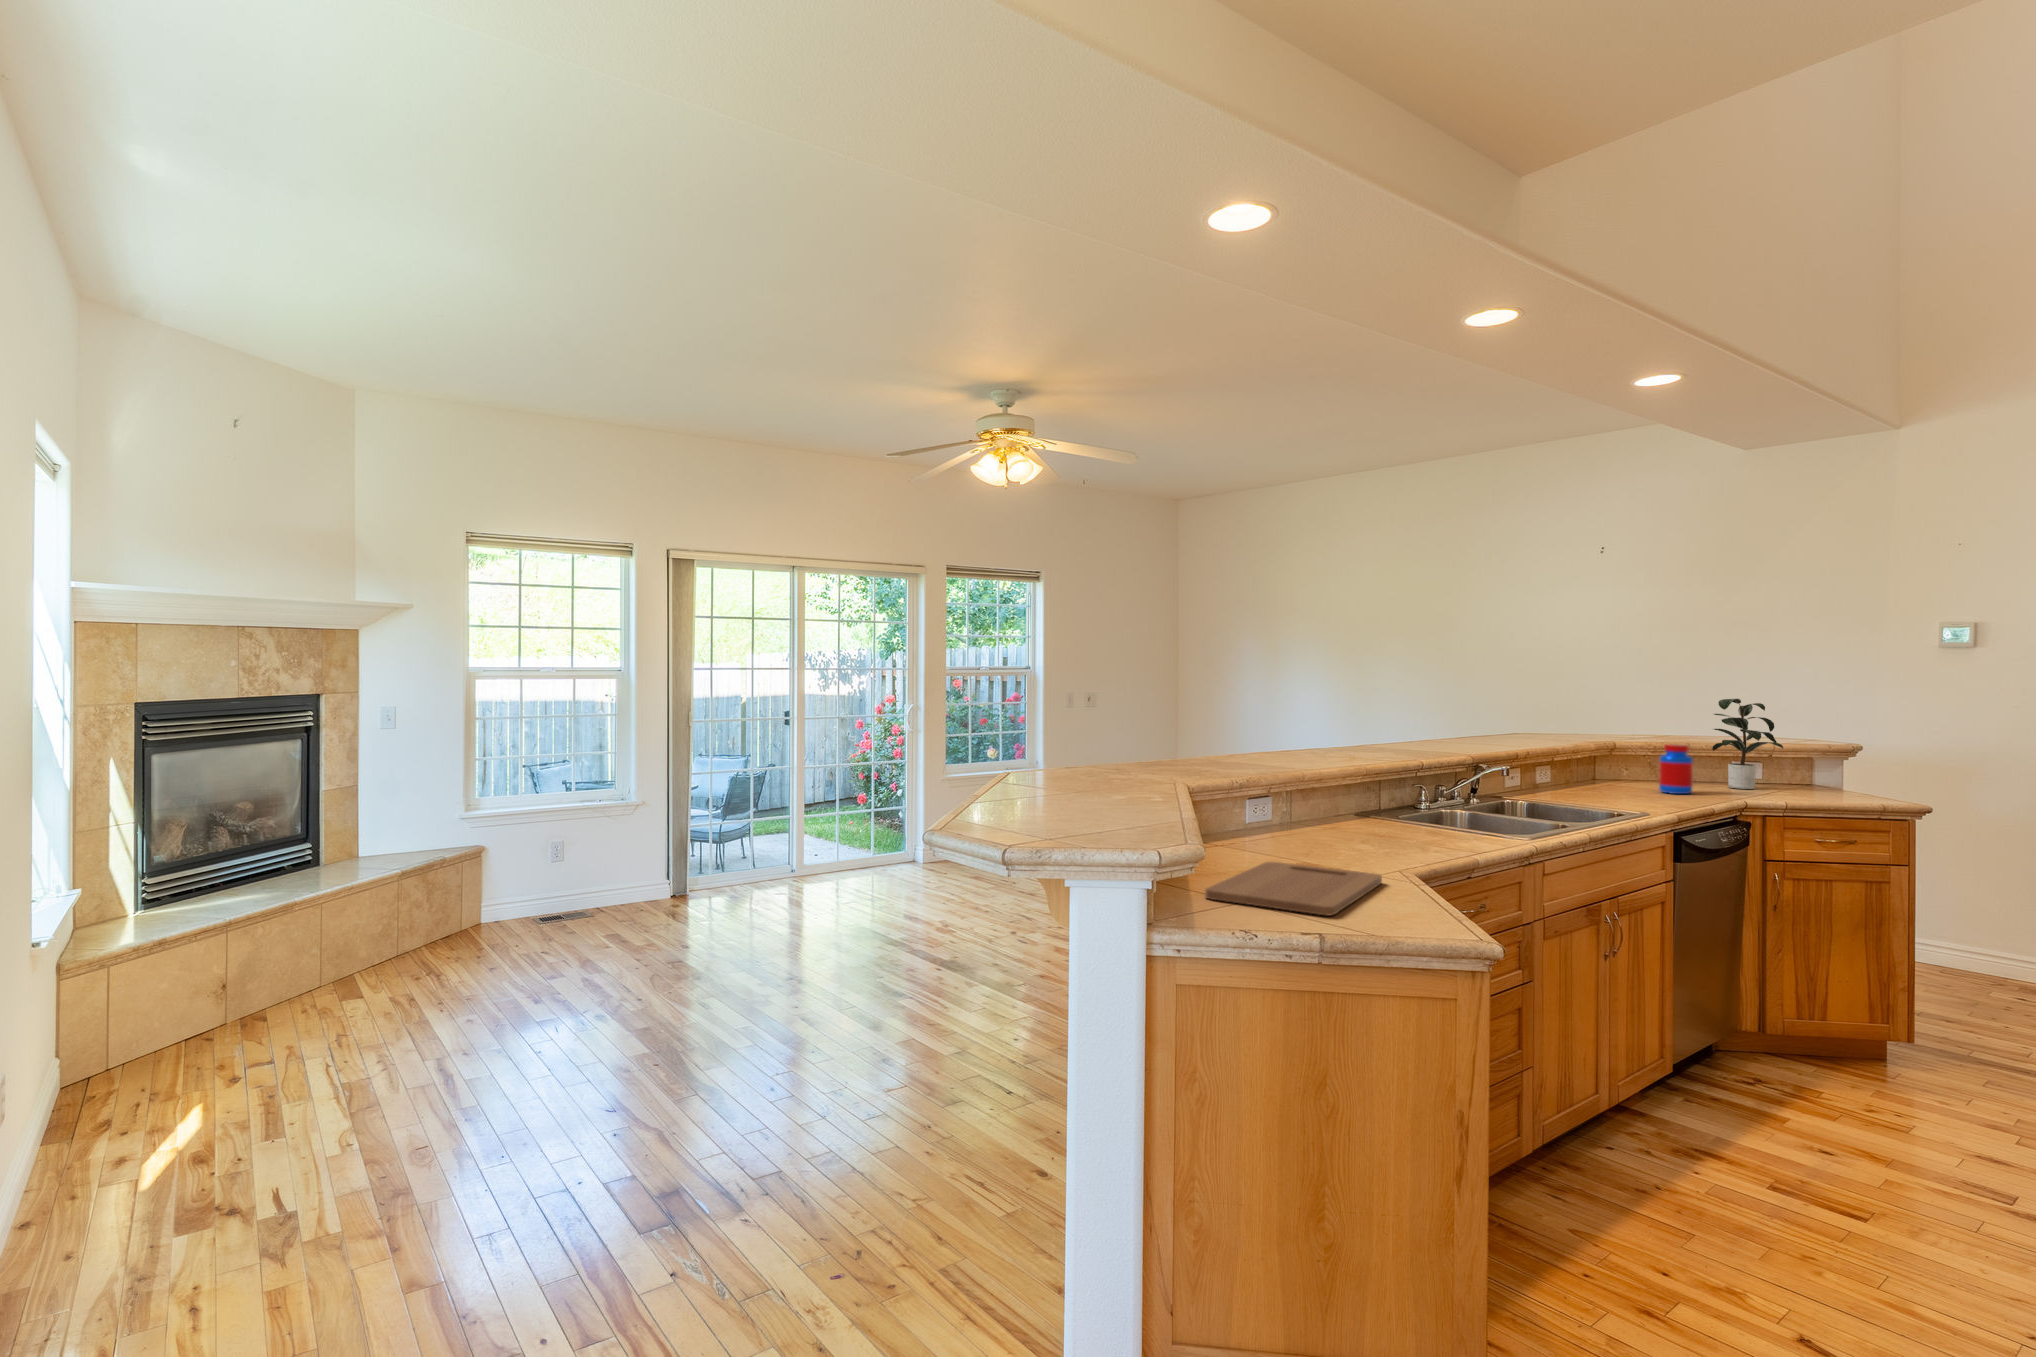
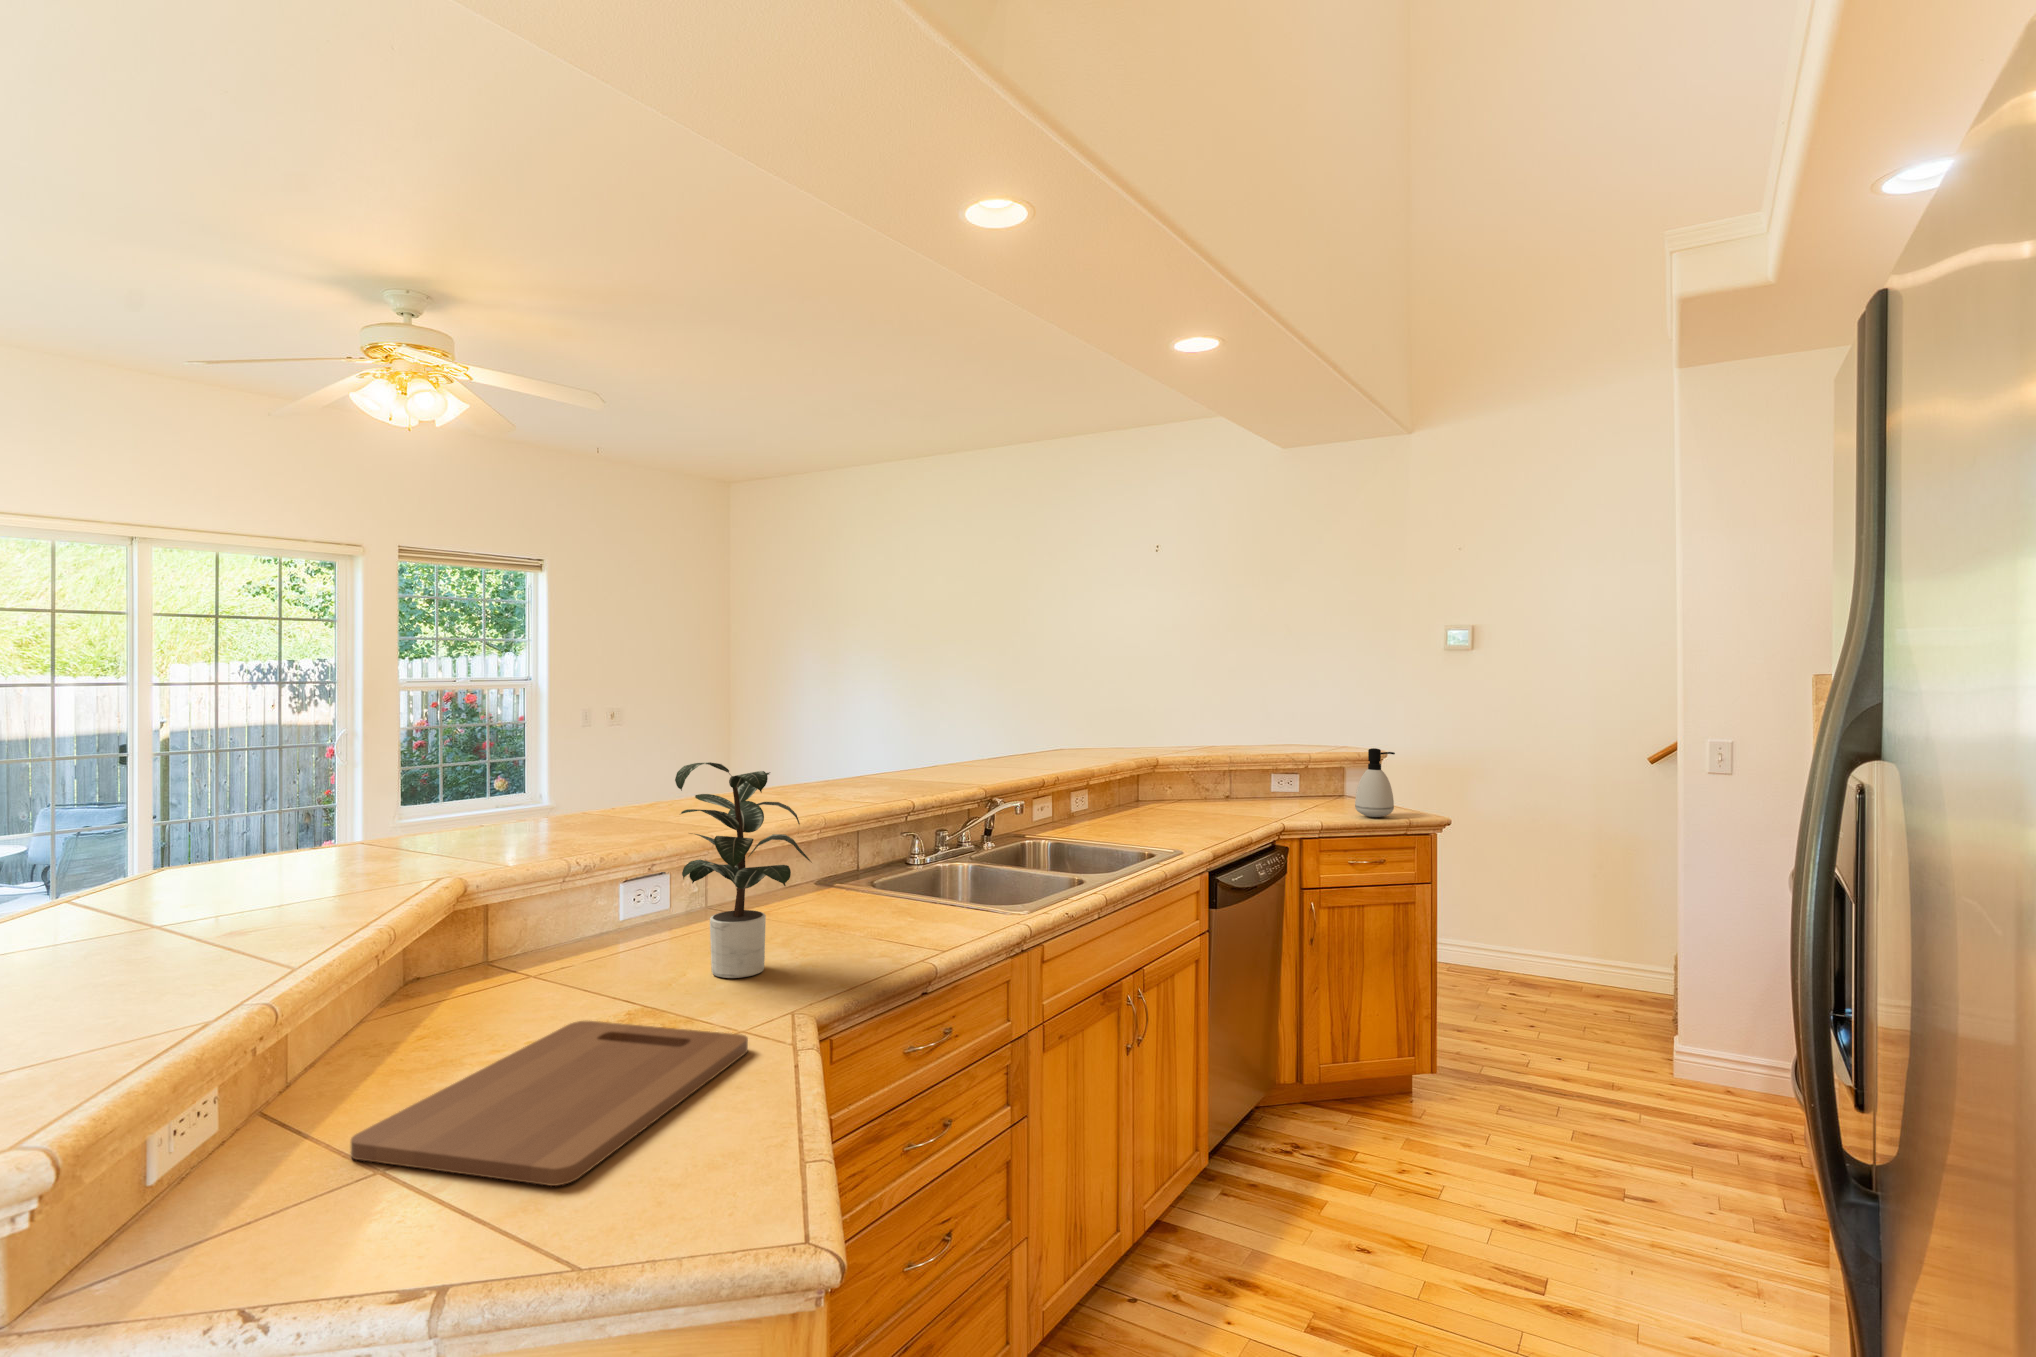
potted plant: present [1712,699,1783,789] -> present [675,762,811,978]
soap dispenser: none [1824,738,1869,801] -> present [1355,748,1395,817]
jar: present [1659,744,1693,794] -> none [1199,759,1231,817]

